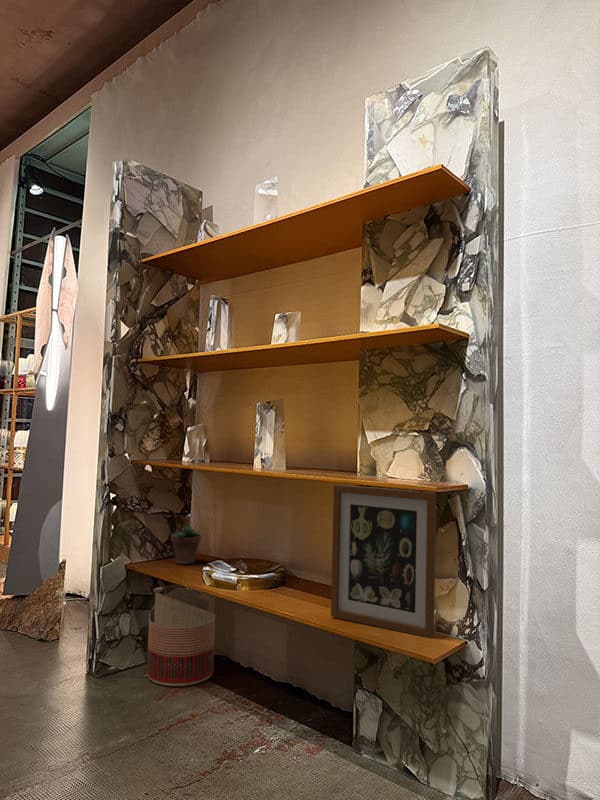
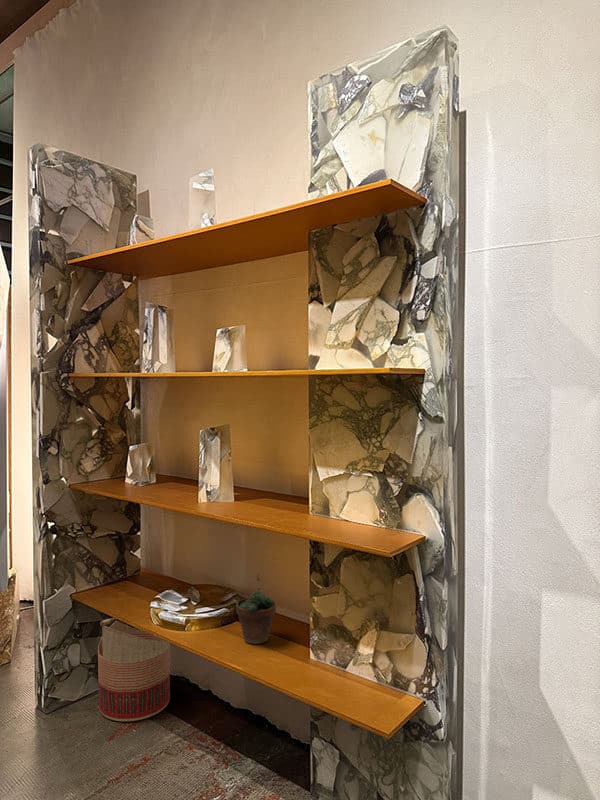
picture frame: present [331,485,436,638] -> none [282,529,392,701]
succulent plant: present [171,513,201,564] -> present [236,574,276,644]

